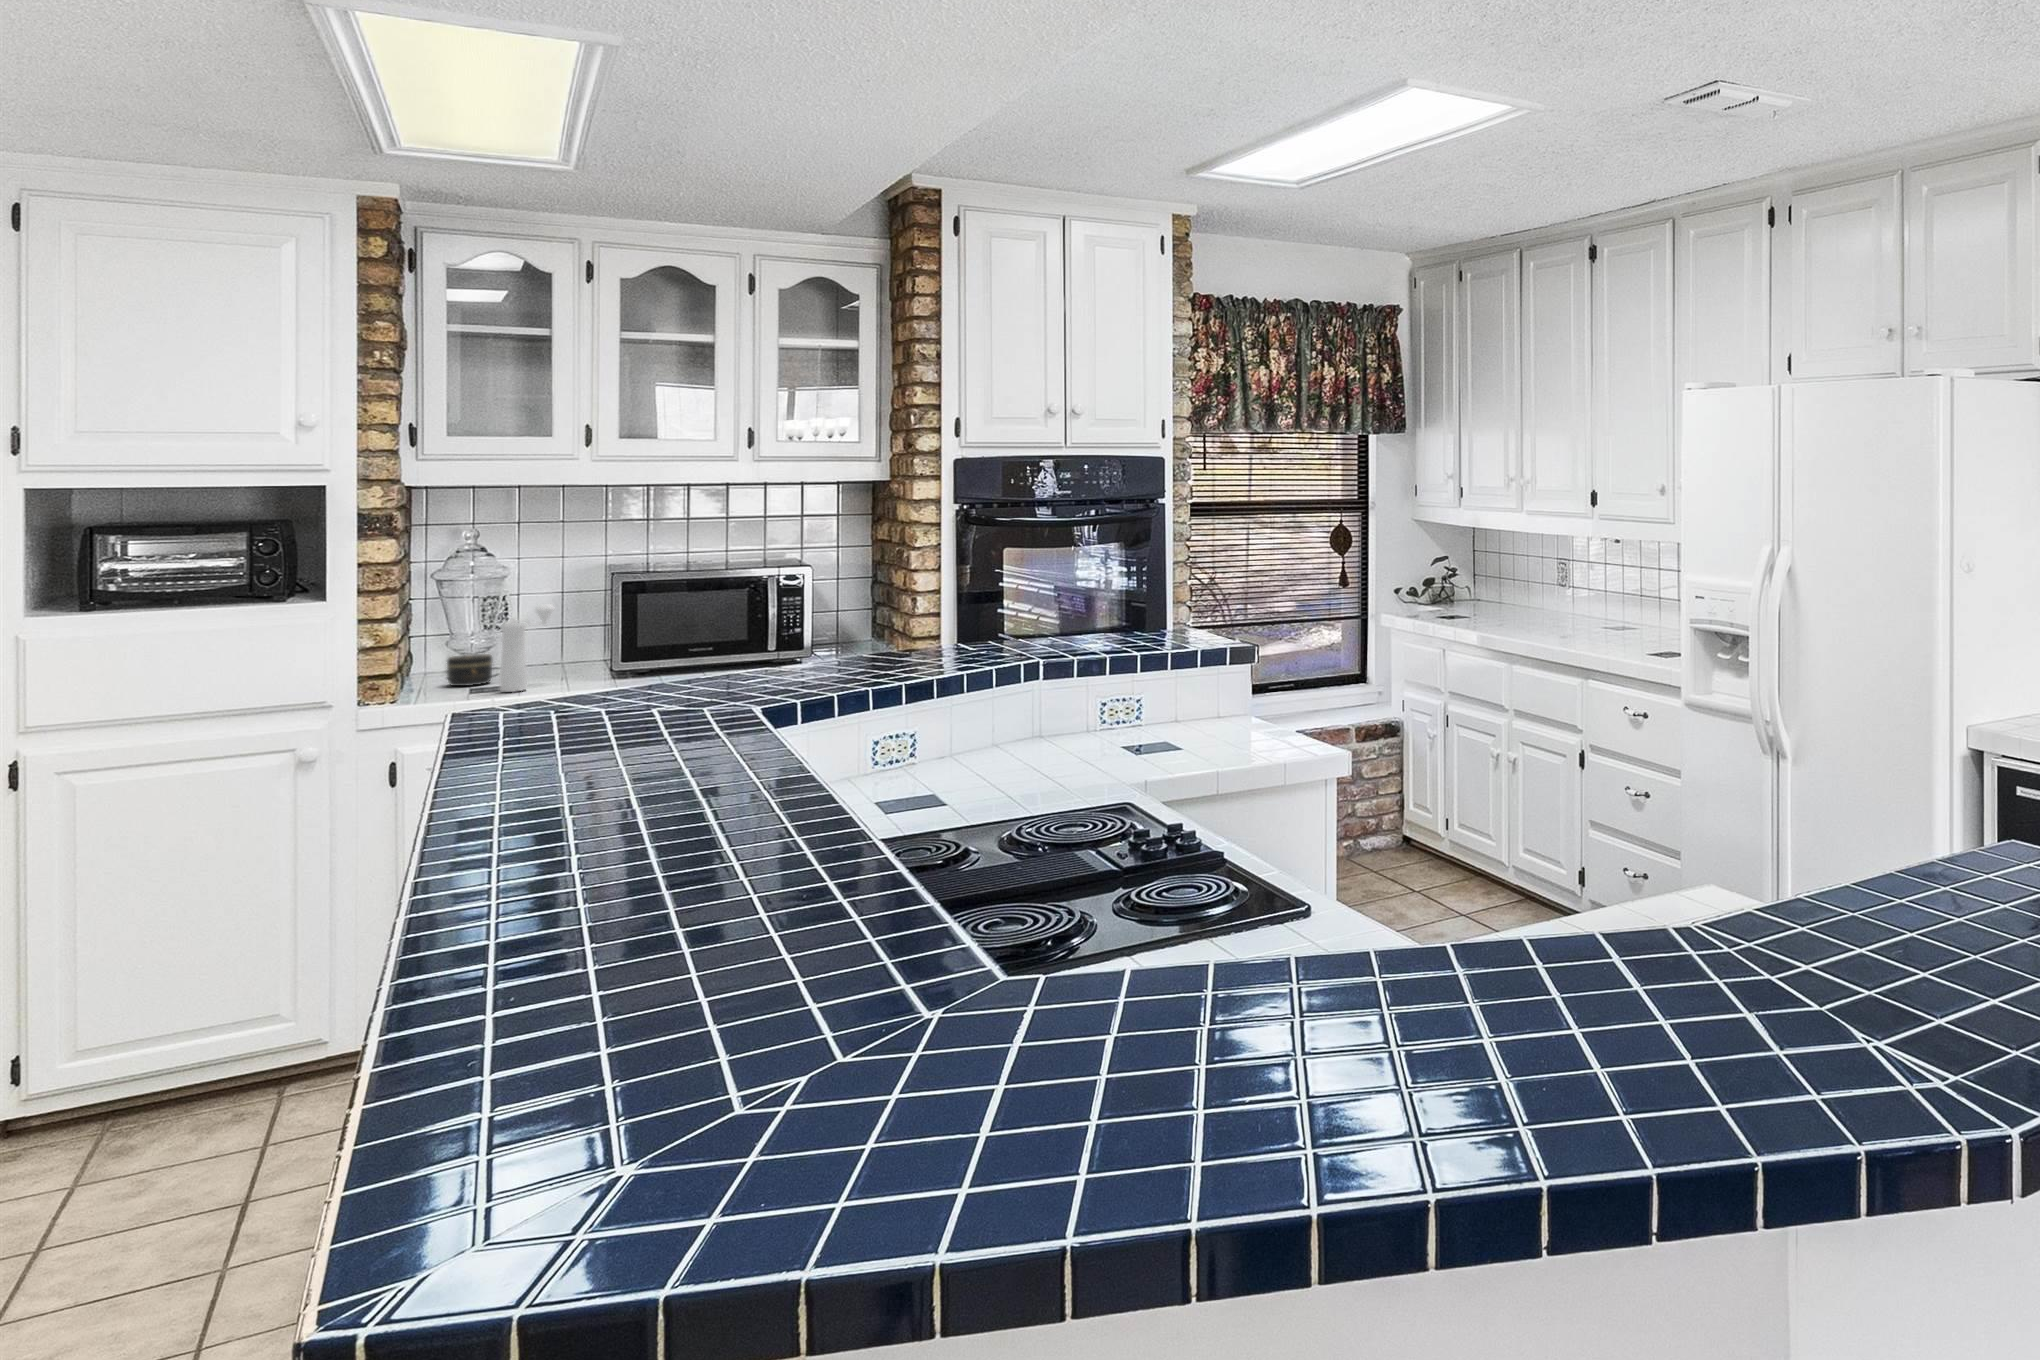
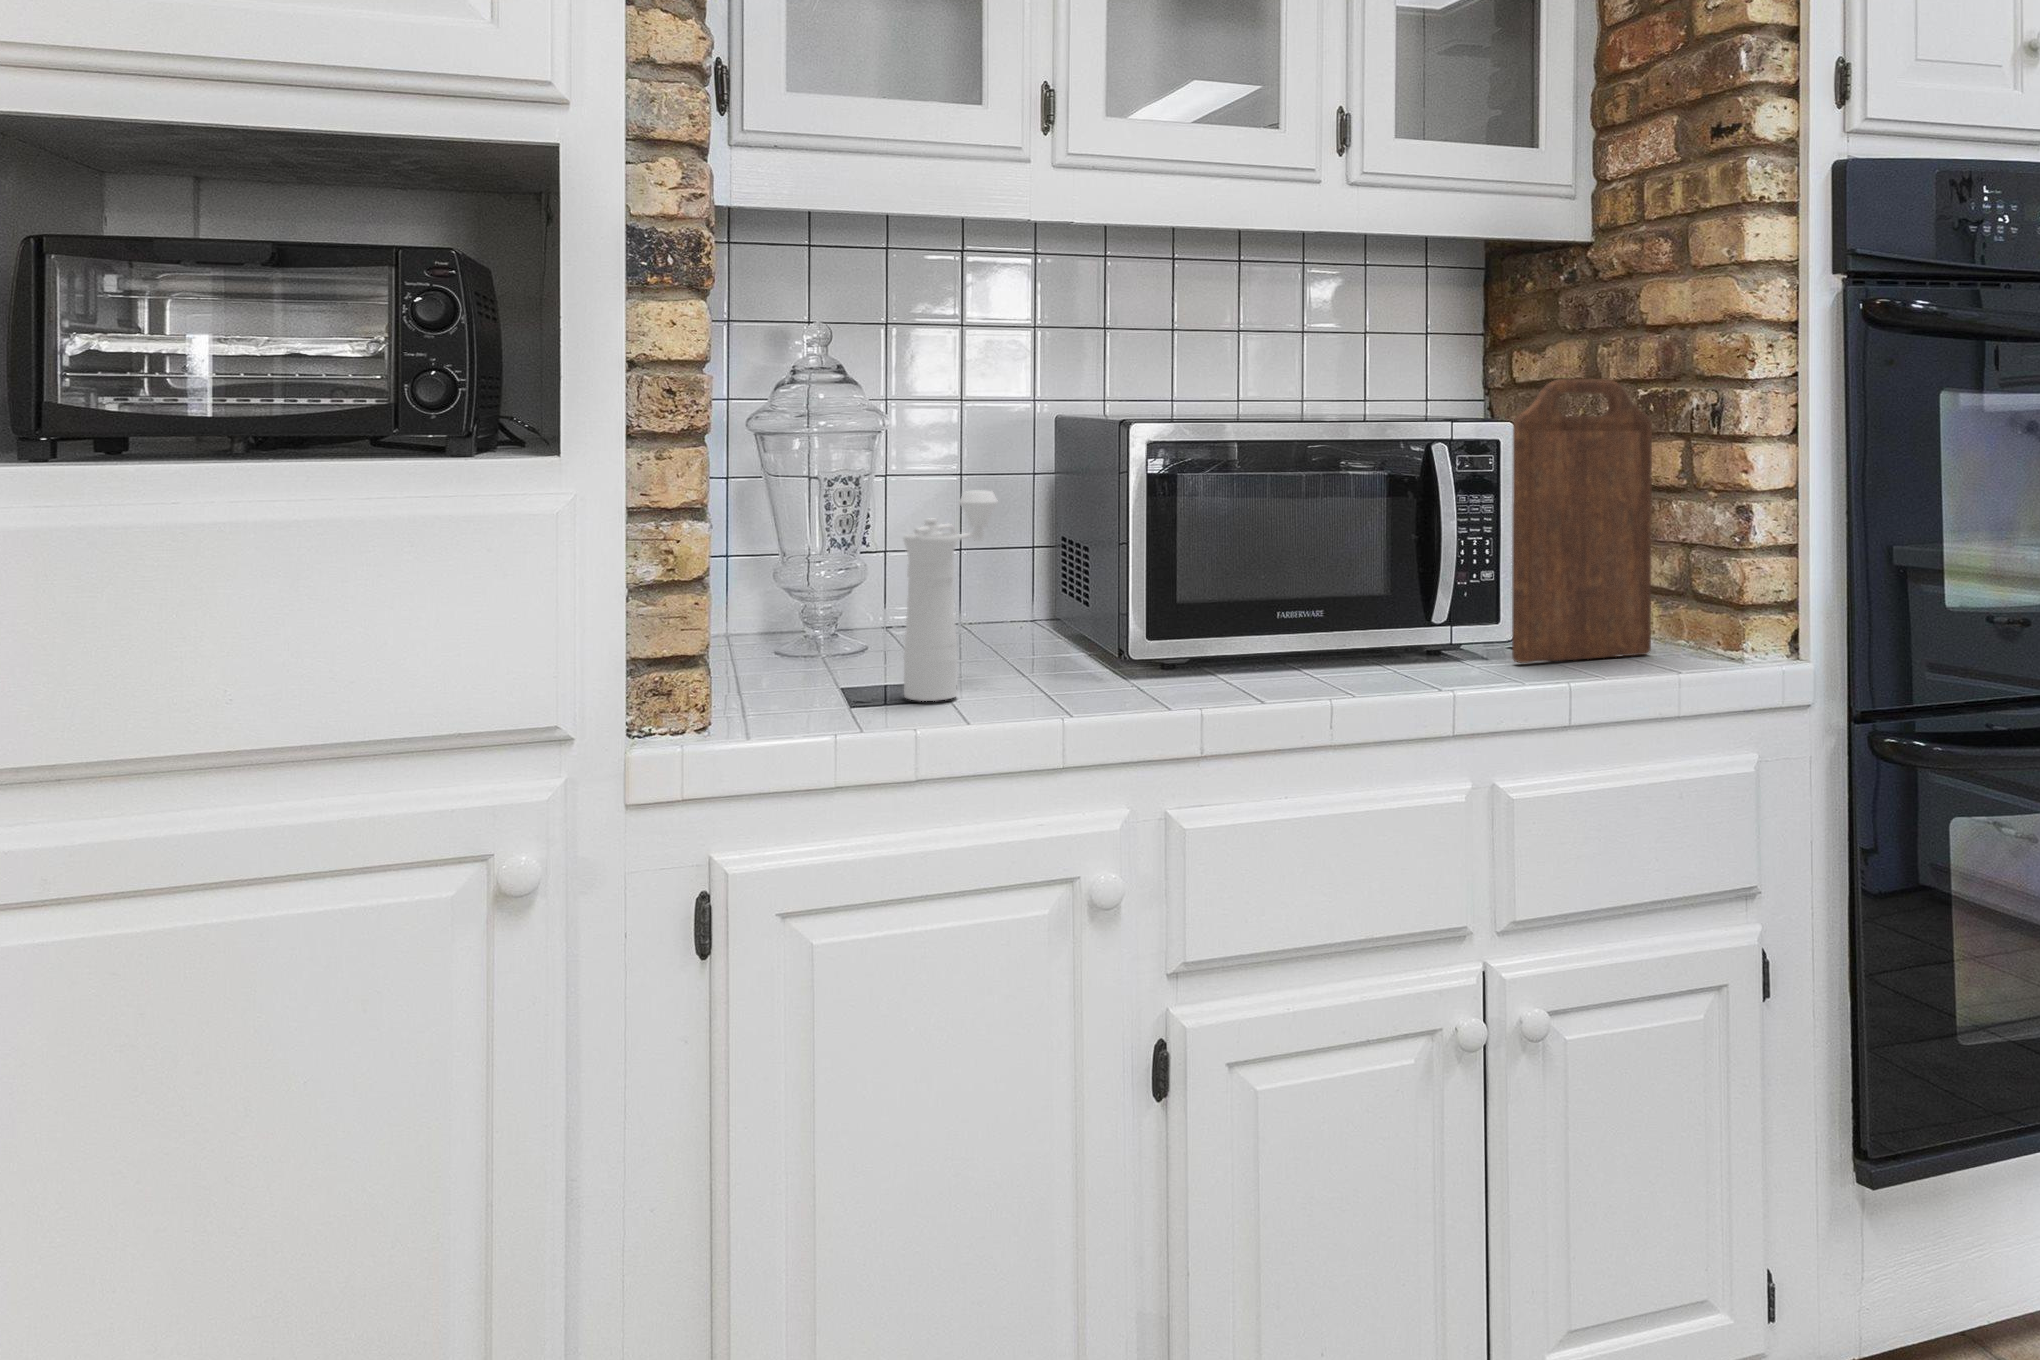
cutting board: none [812,547,885,666] -> present [1512,379,1652,663]
jar: present [447,654,492,686] -> none [784,600,868,673]

